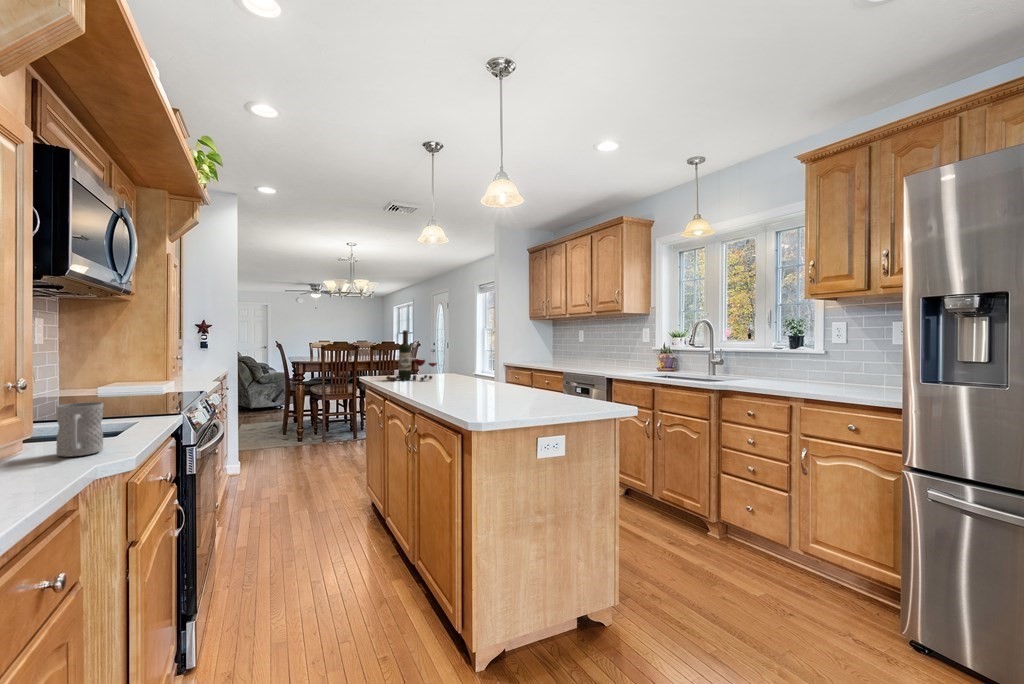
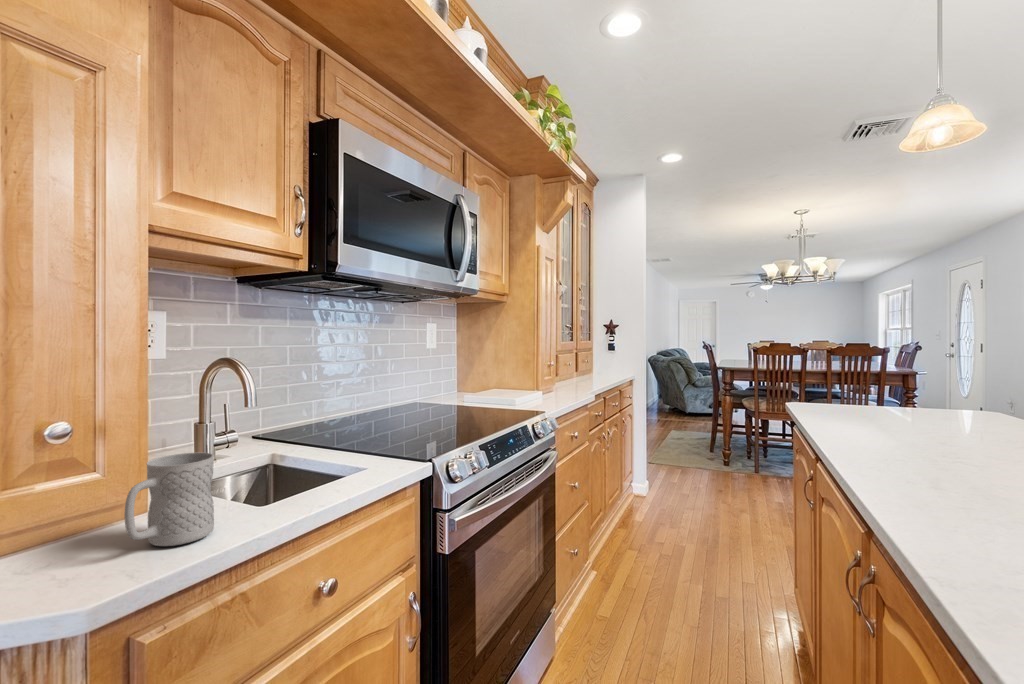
wine bottle: present [386,330,437,381] -> none [835,323,956,422]

